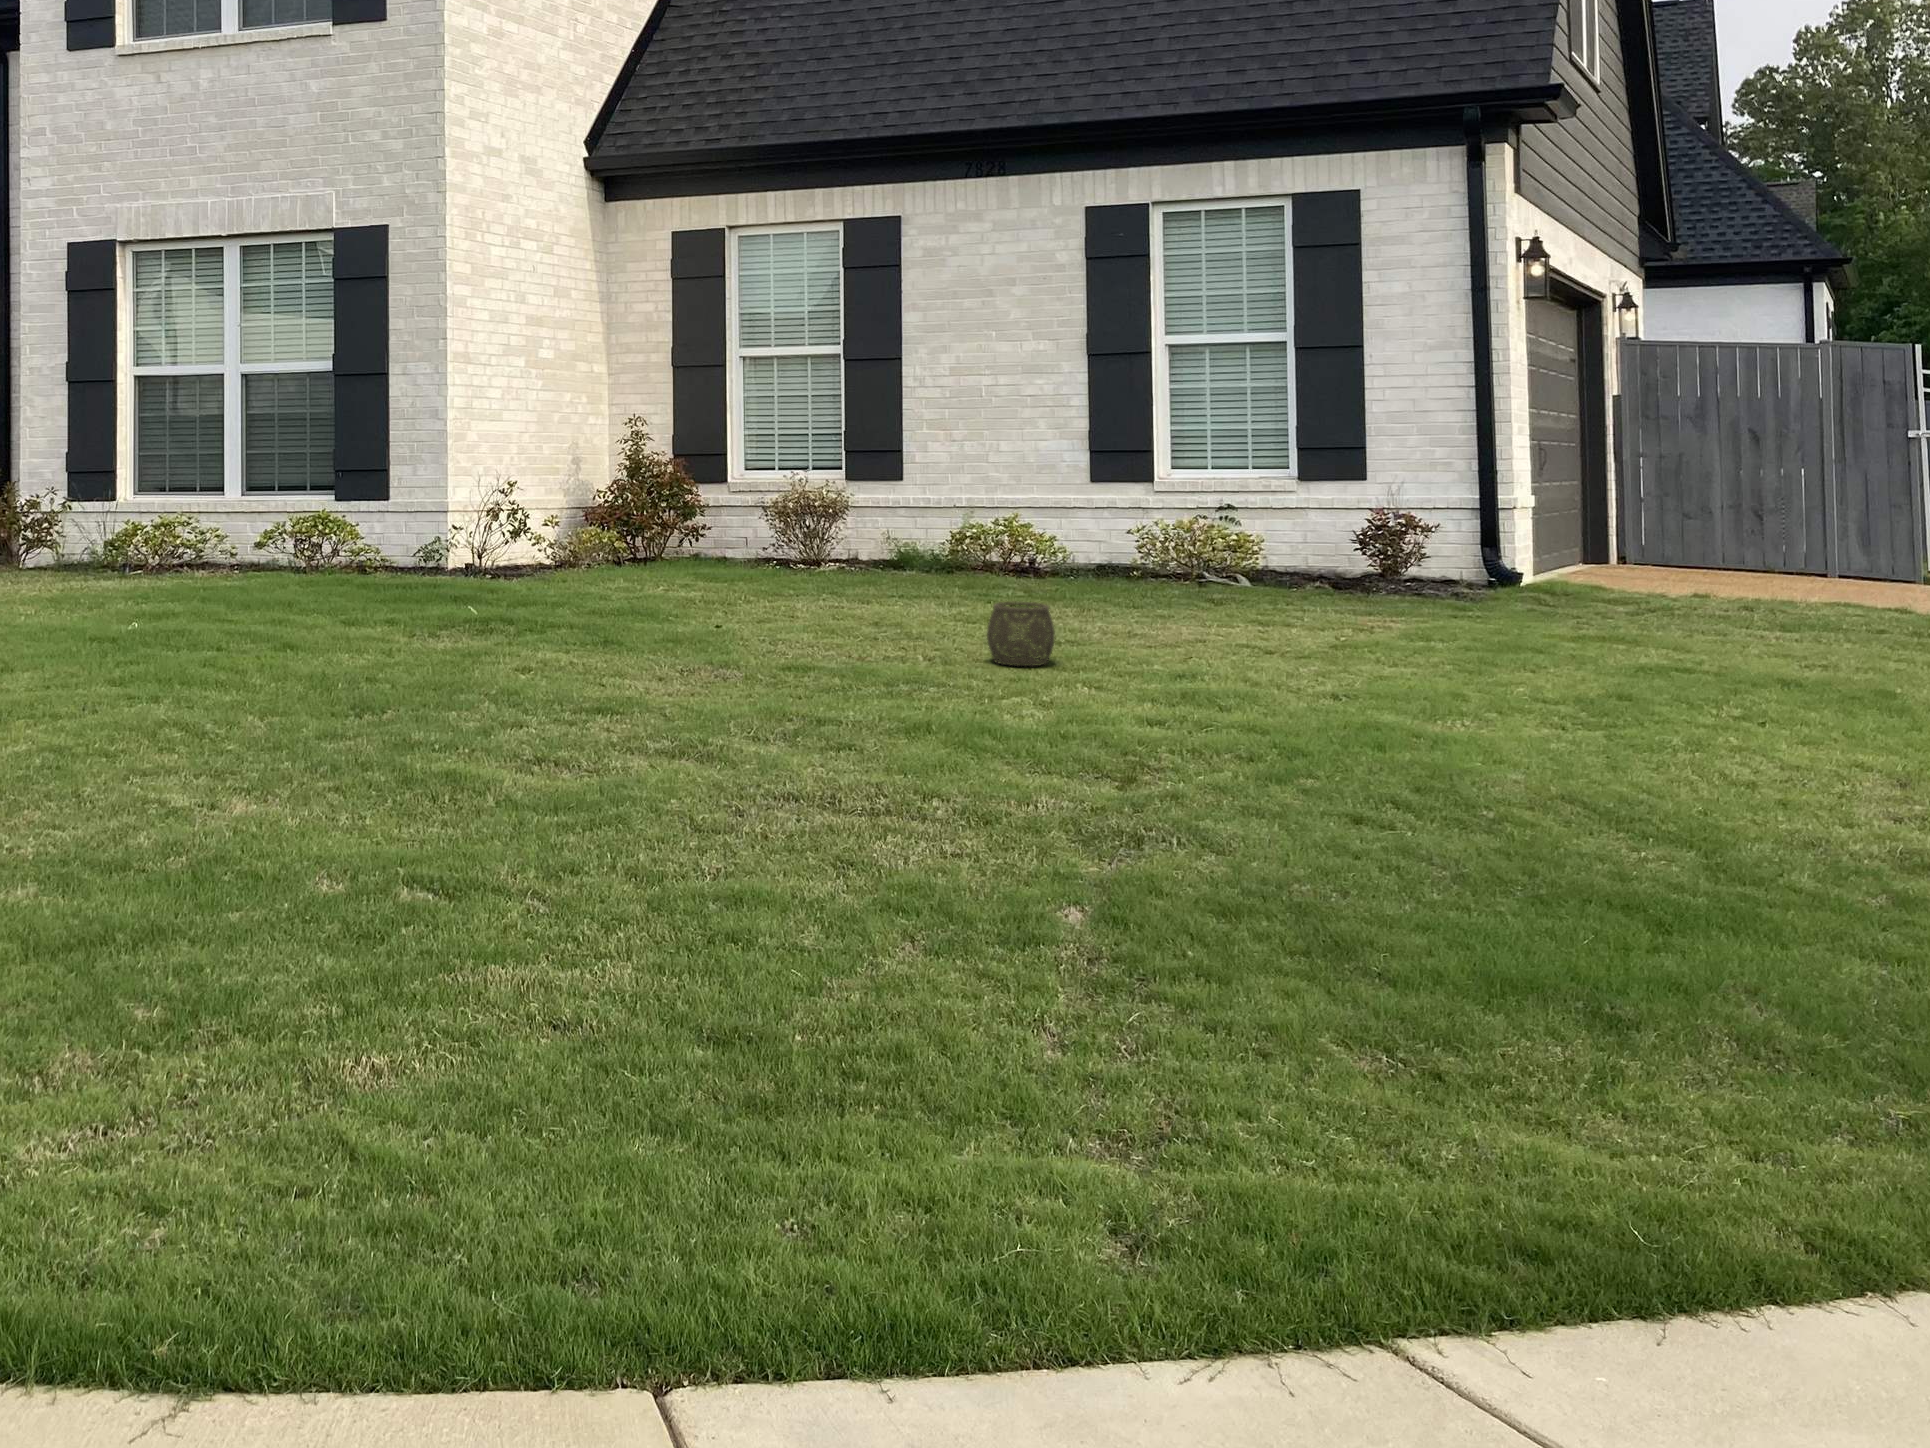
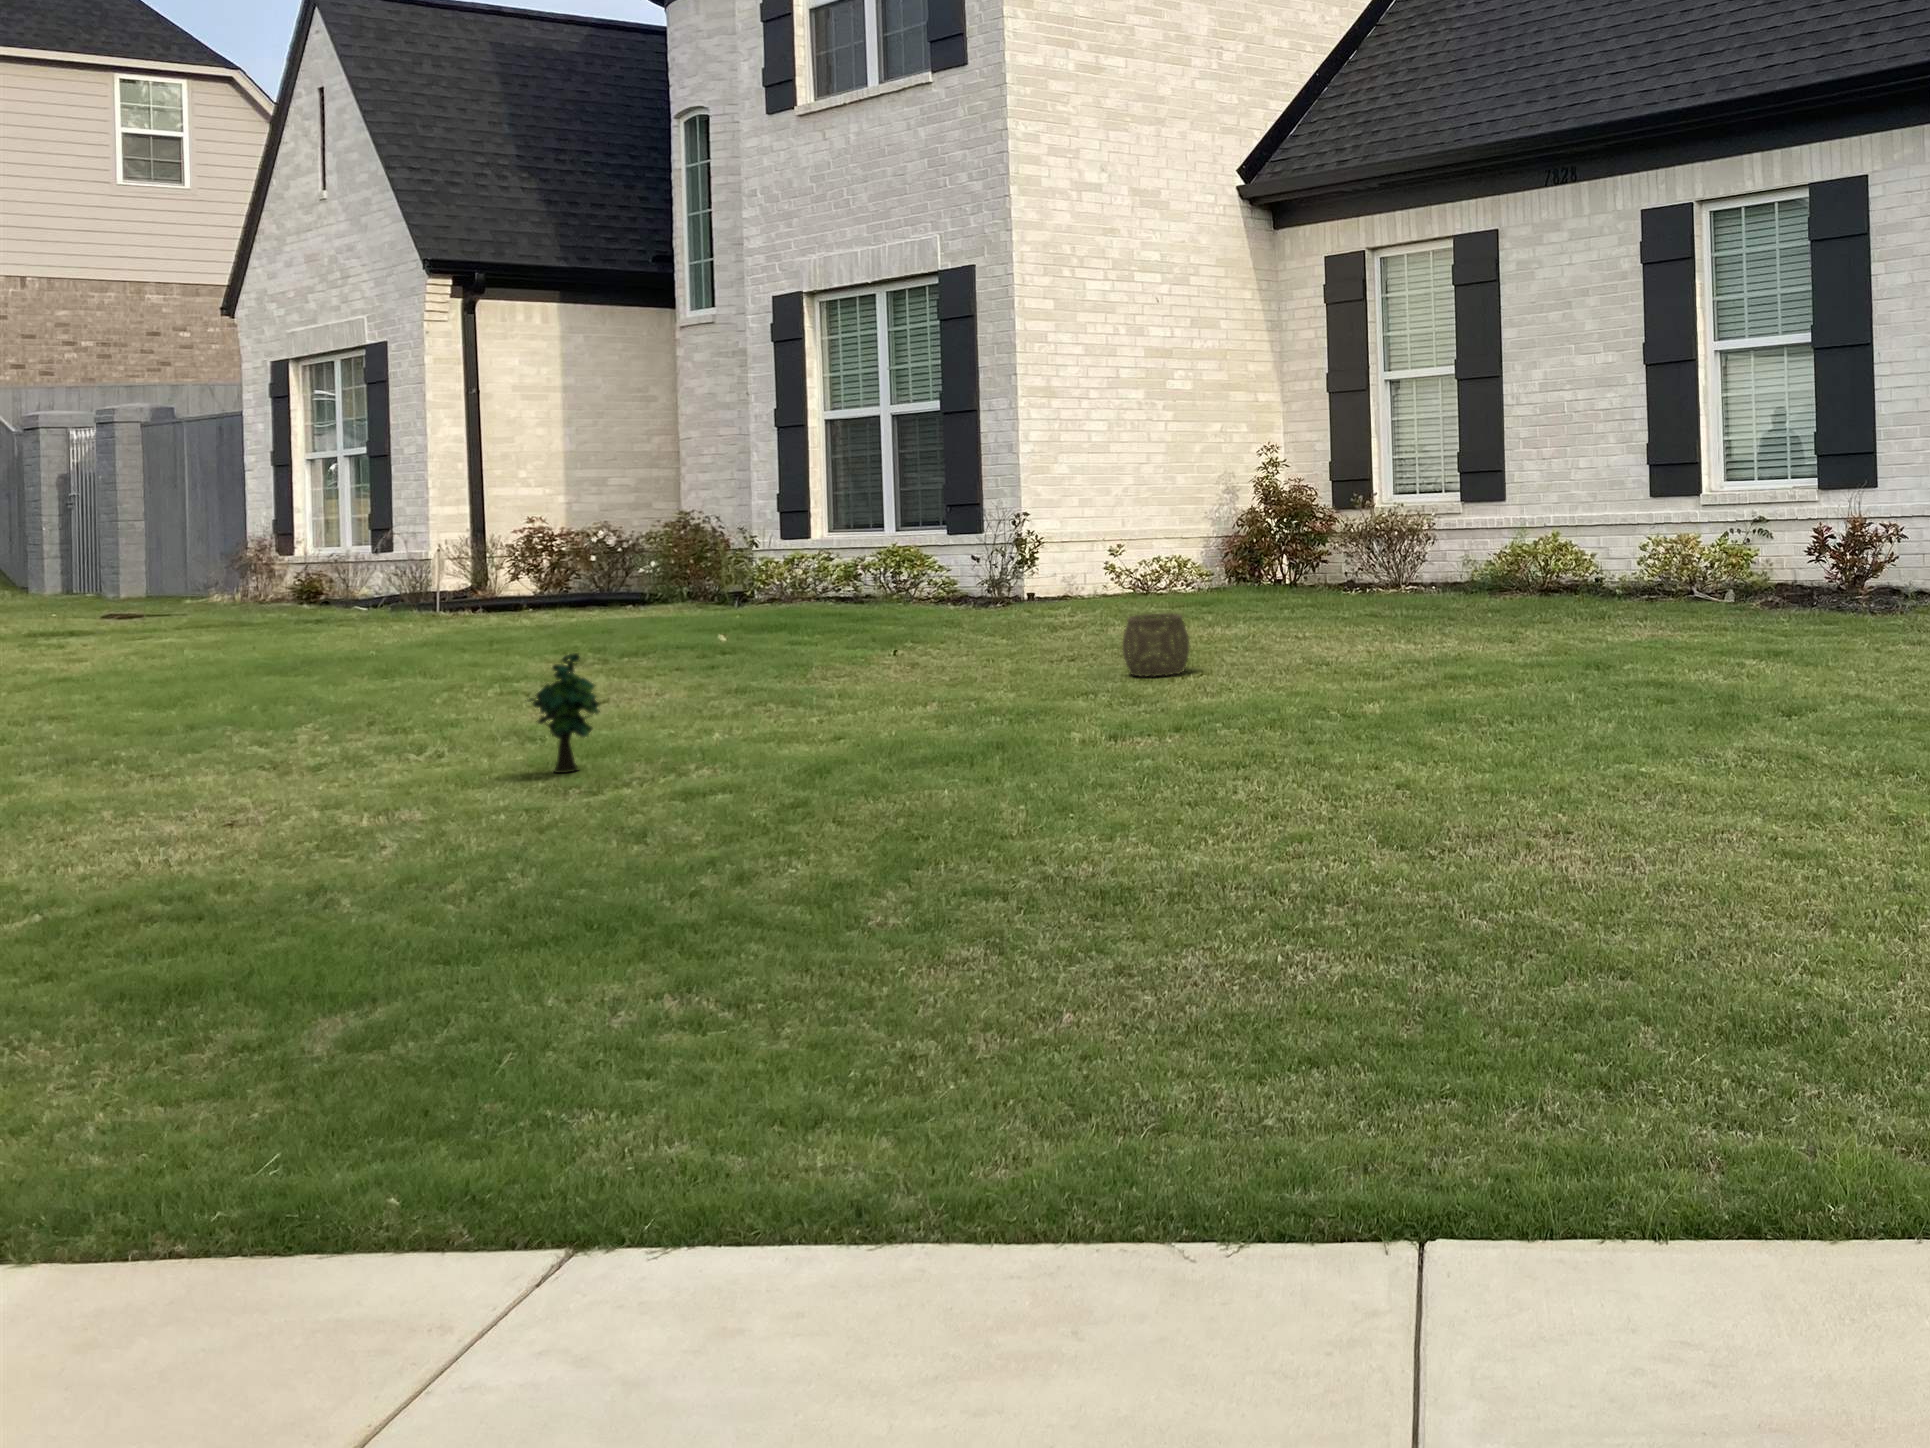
decorative plant: none [752,656,827,788] -> present [528,653,600,773]

